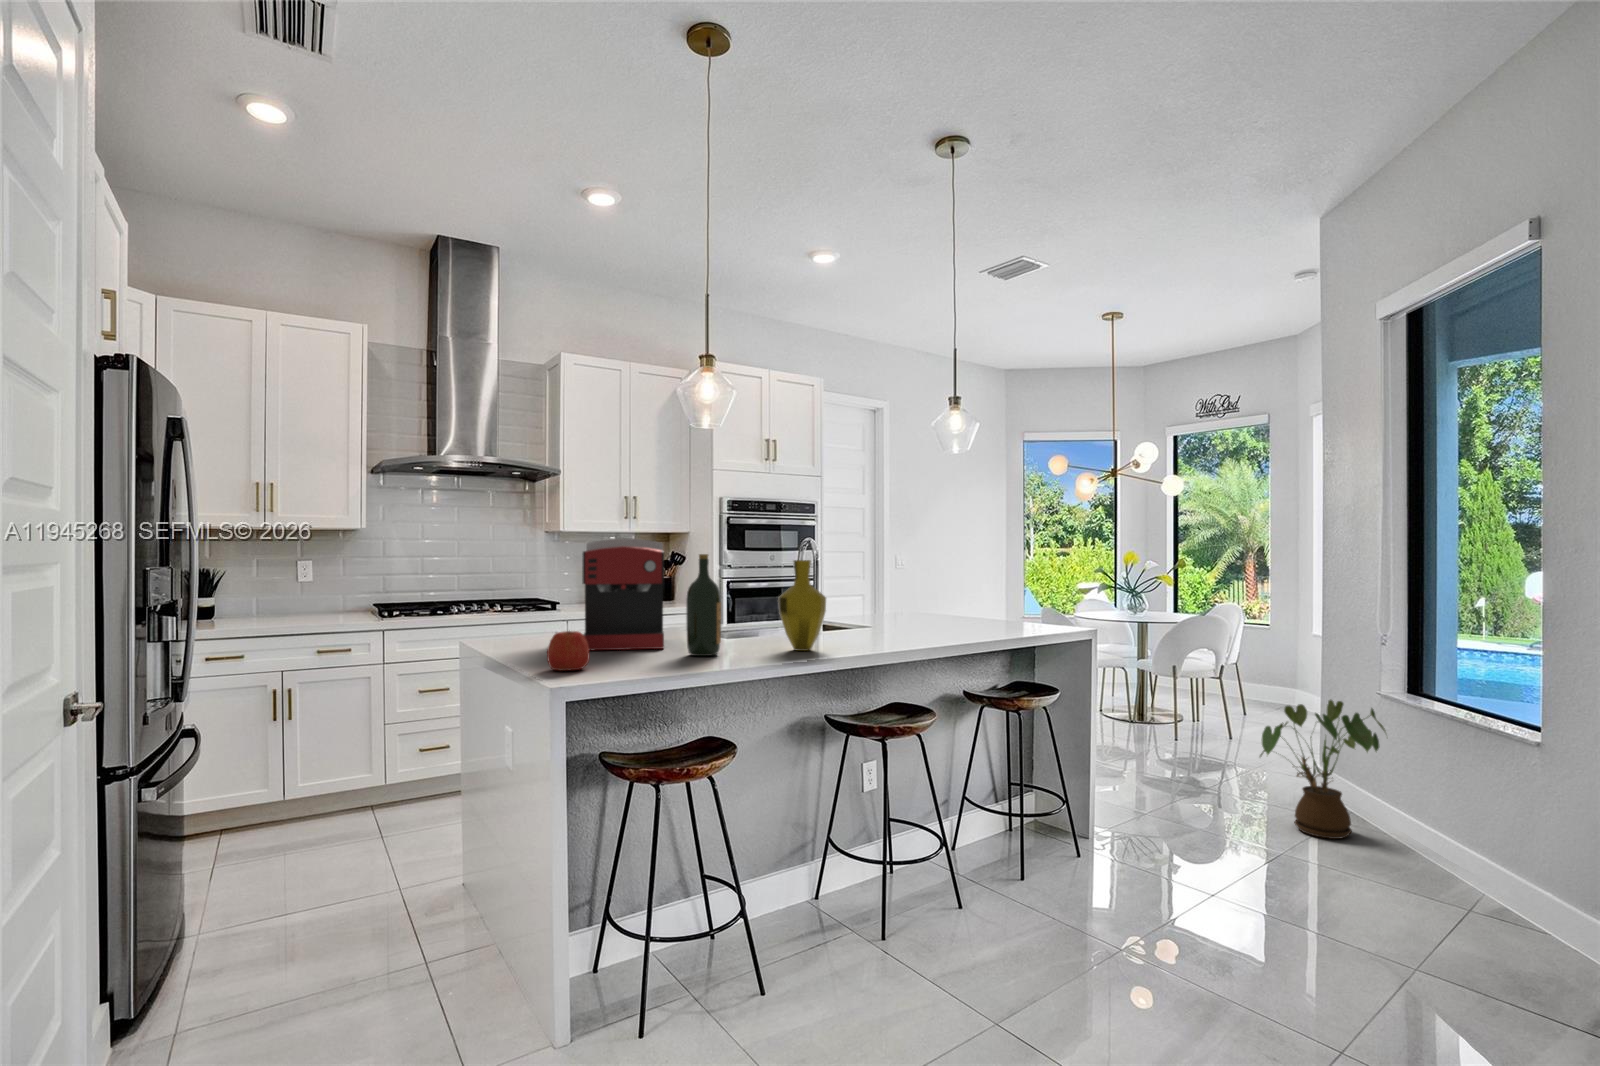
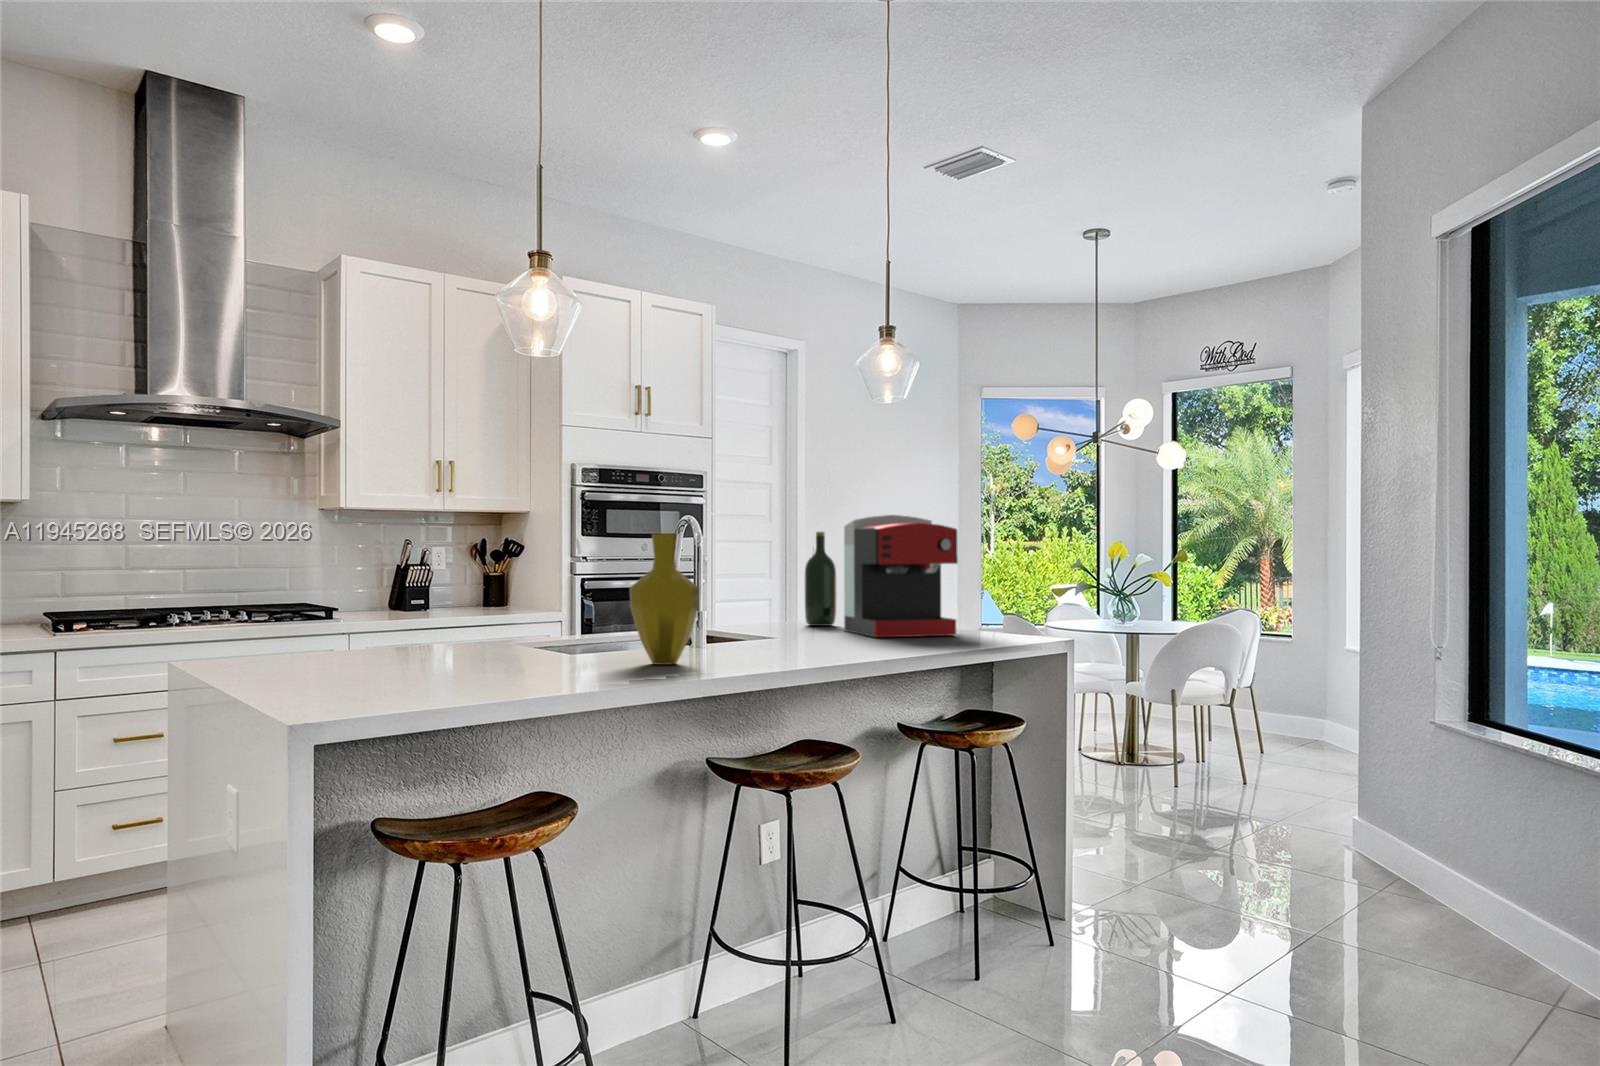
coffee maker: present [583,538,664,650] -> present [844,515,958,637]
wine bottle: present [686,554,721,656] -> present [805,532,836,626]
apple: present [547,631,589,671] -> none [258,631,328,694]
house plant: present [1260,700,1386,839] -> none [1284,728,1446,911]

